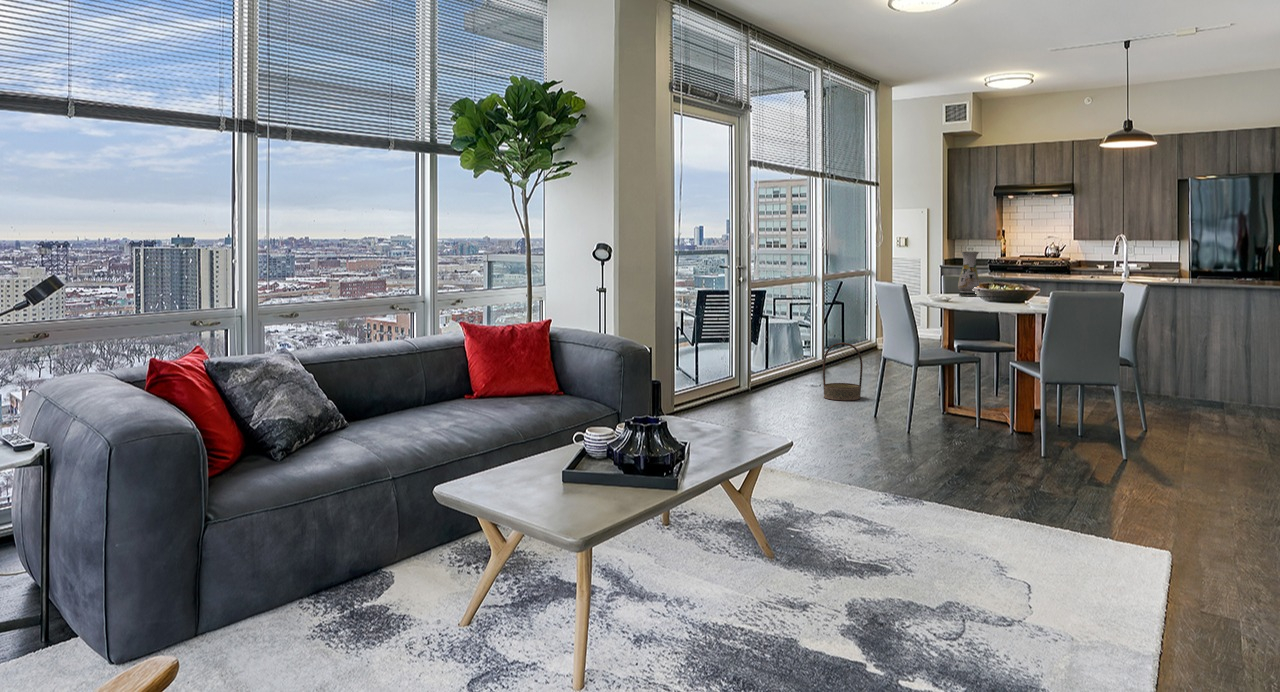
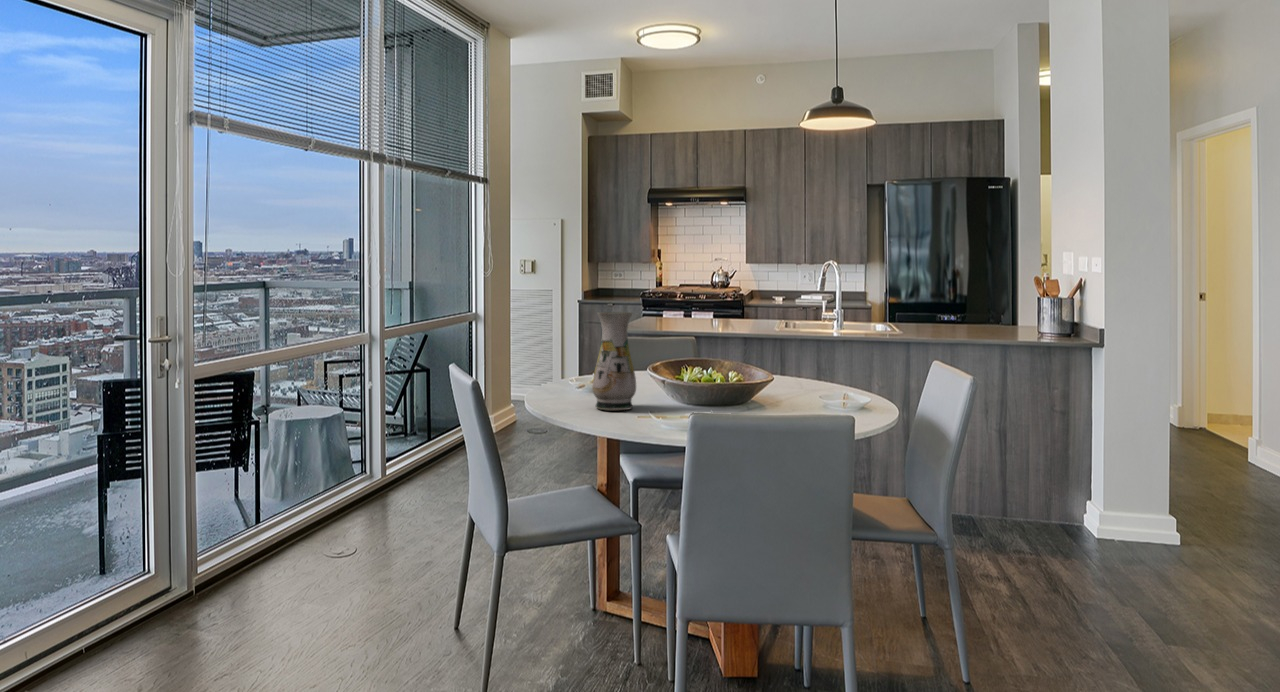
basket: present [823,343,863,401] -> none [300,524,393,670]

